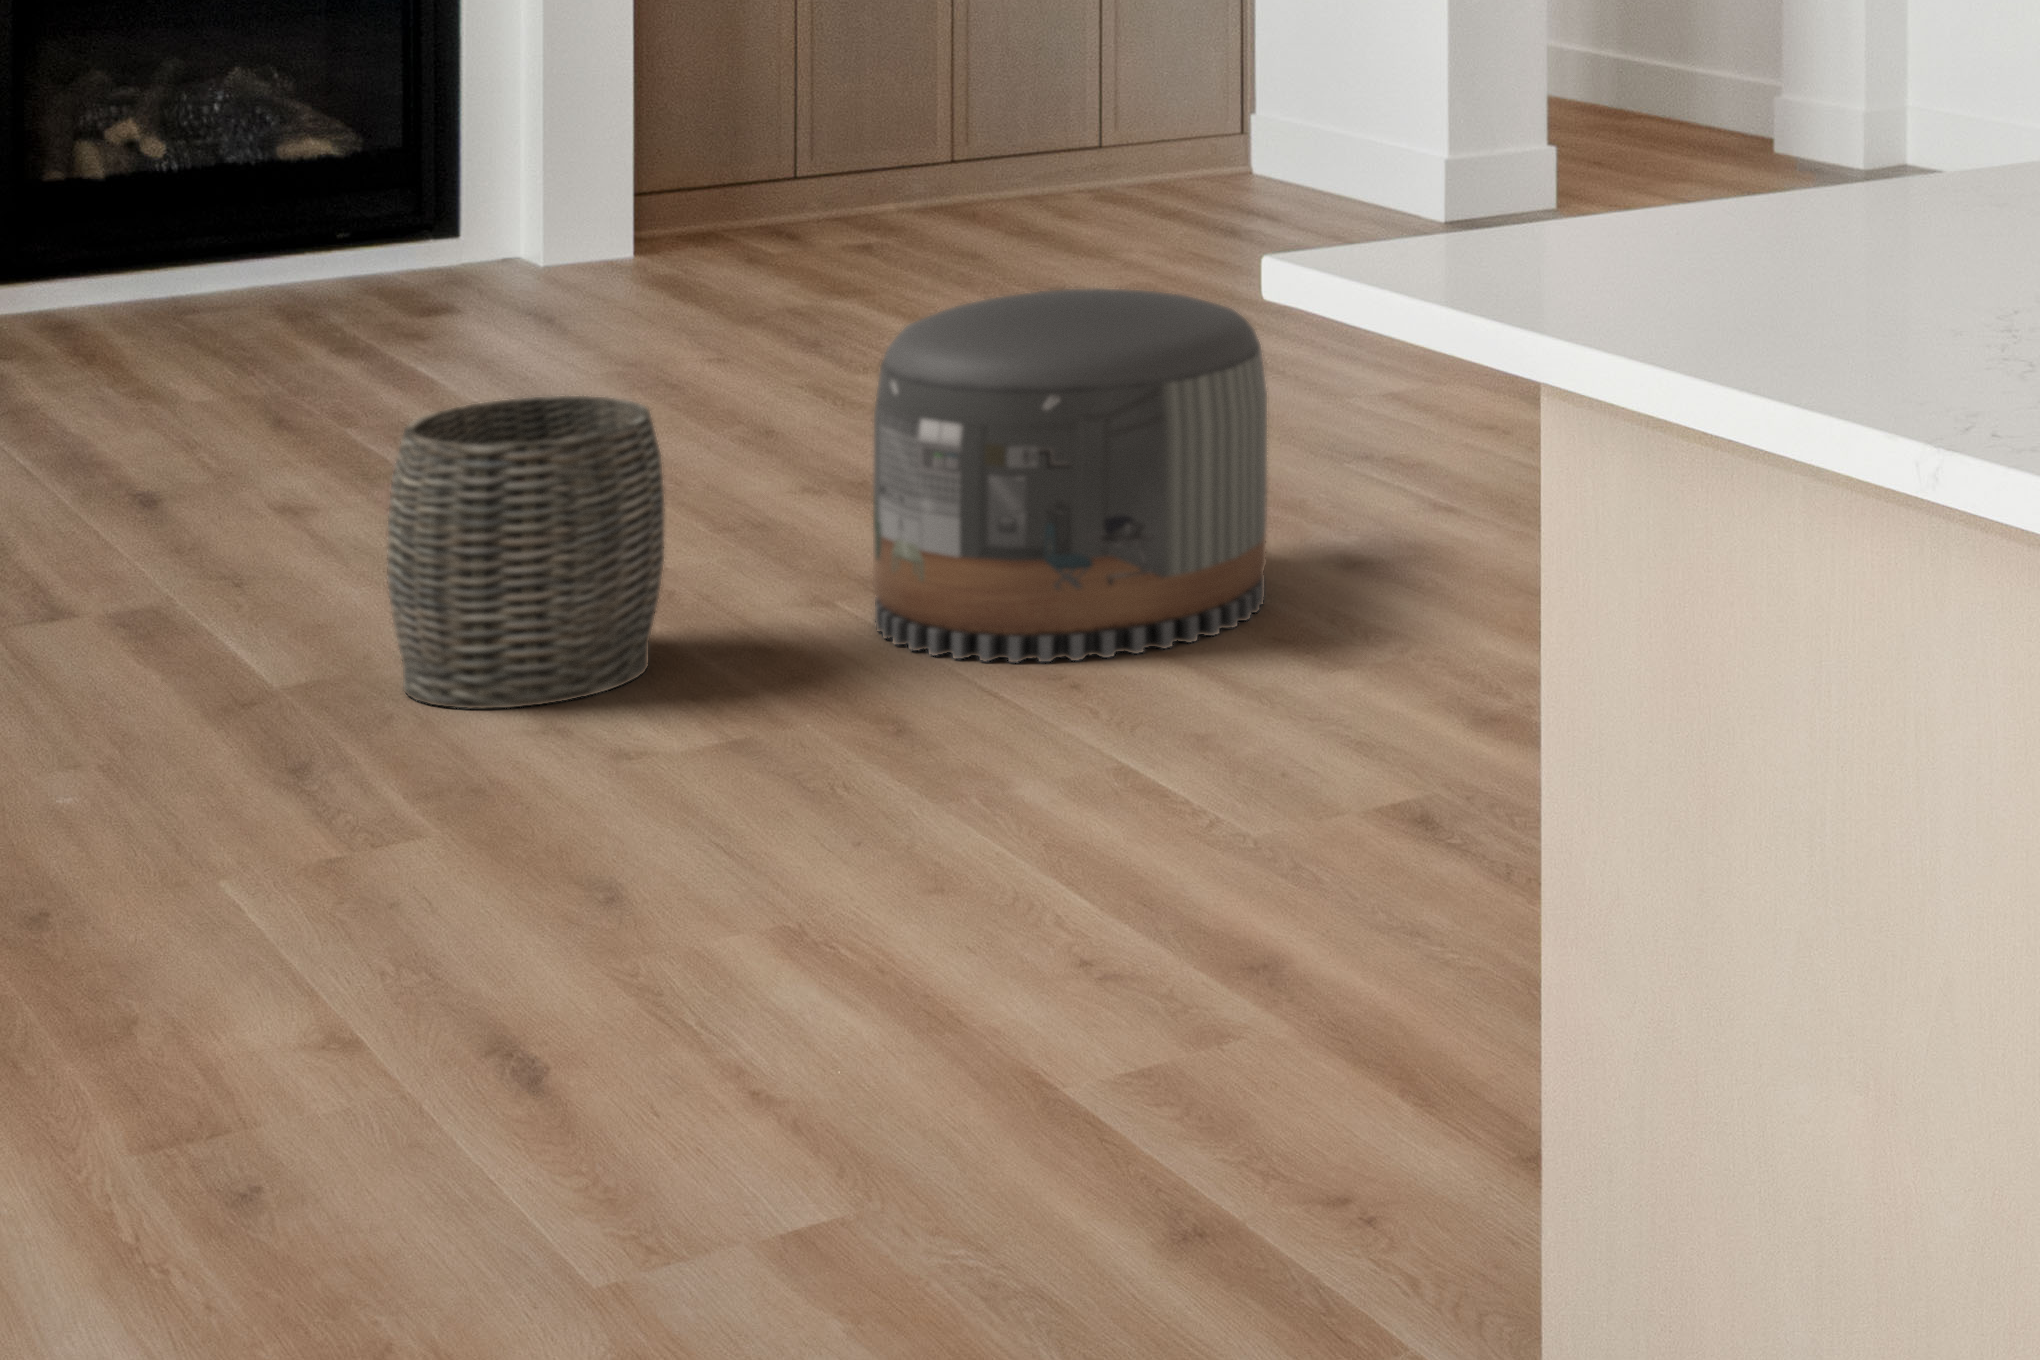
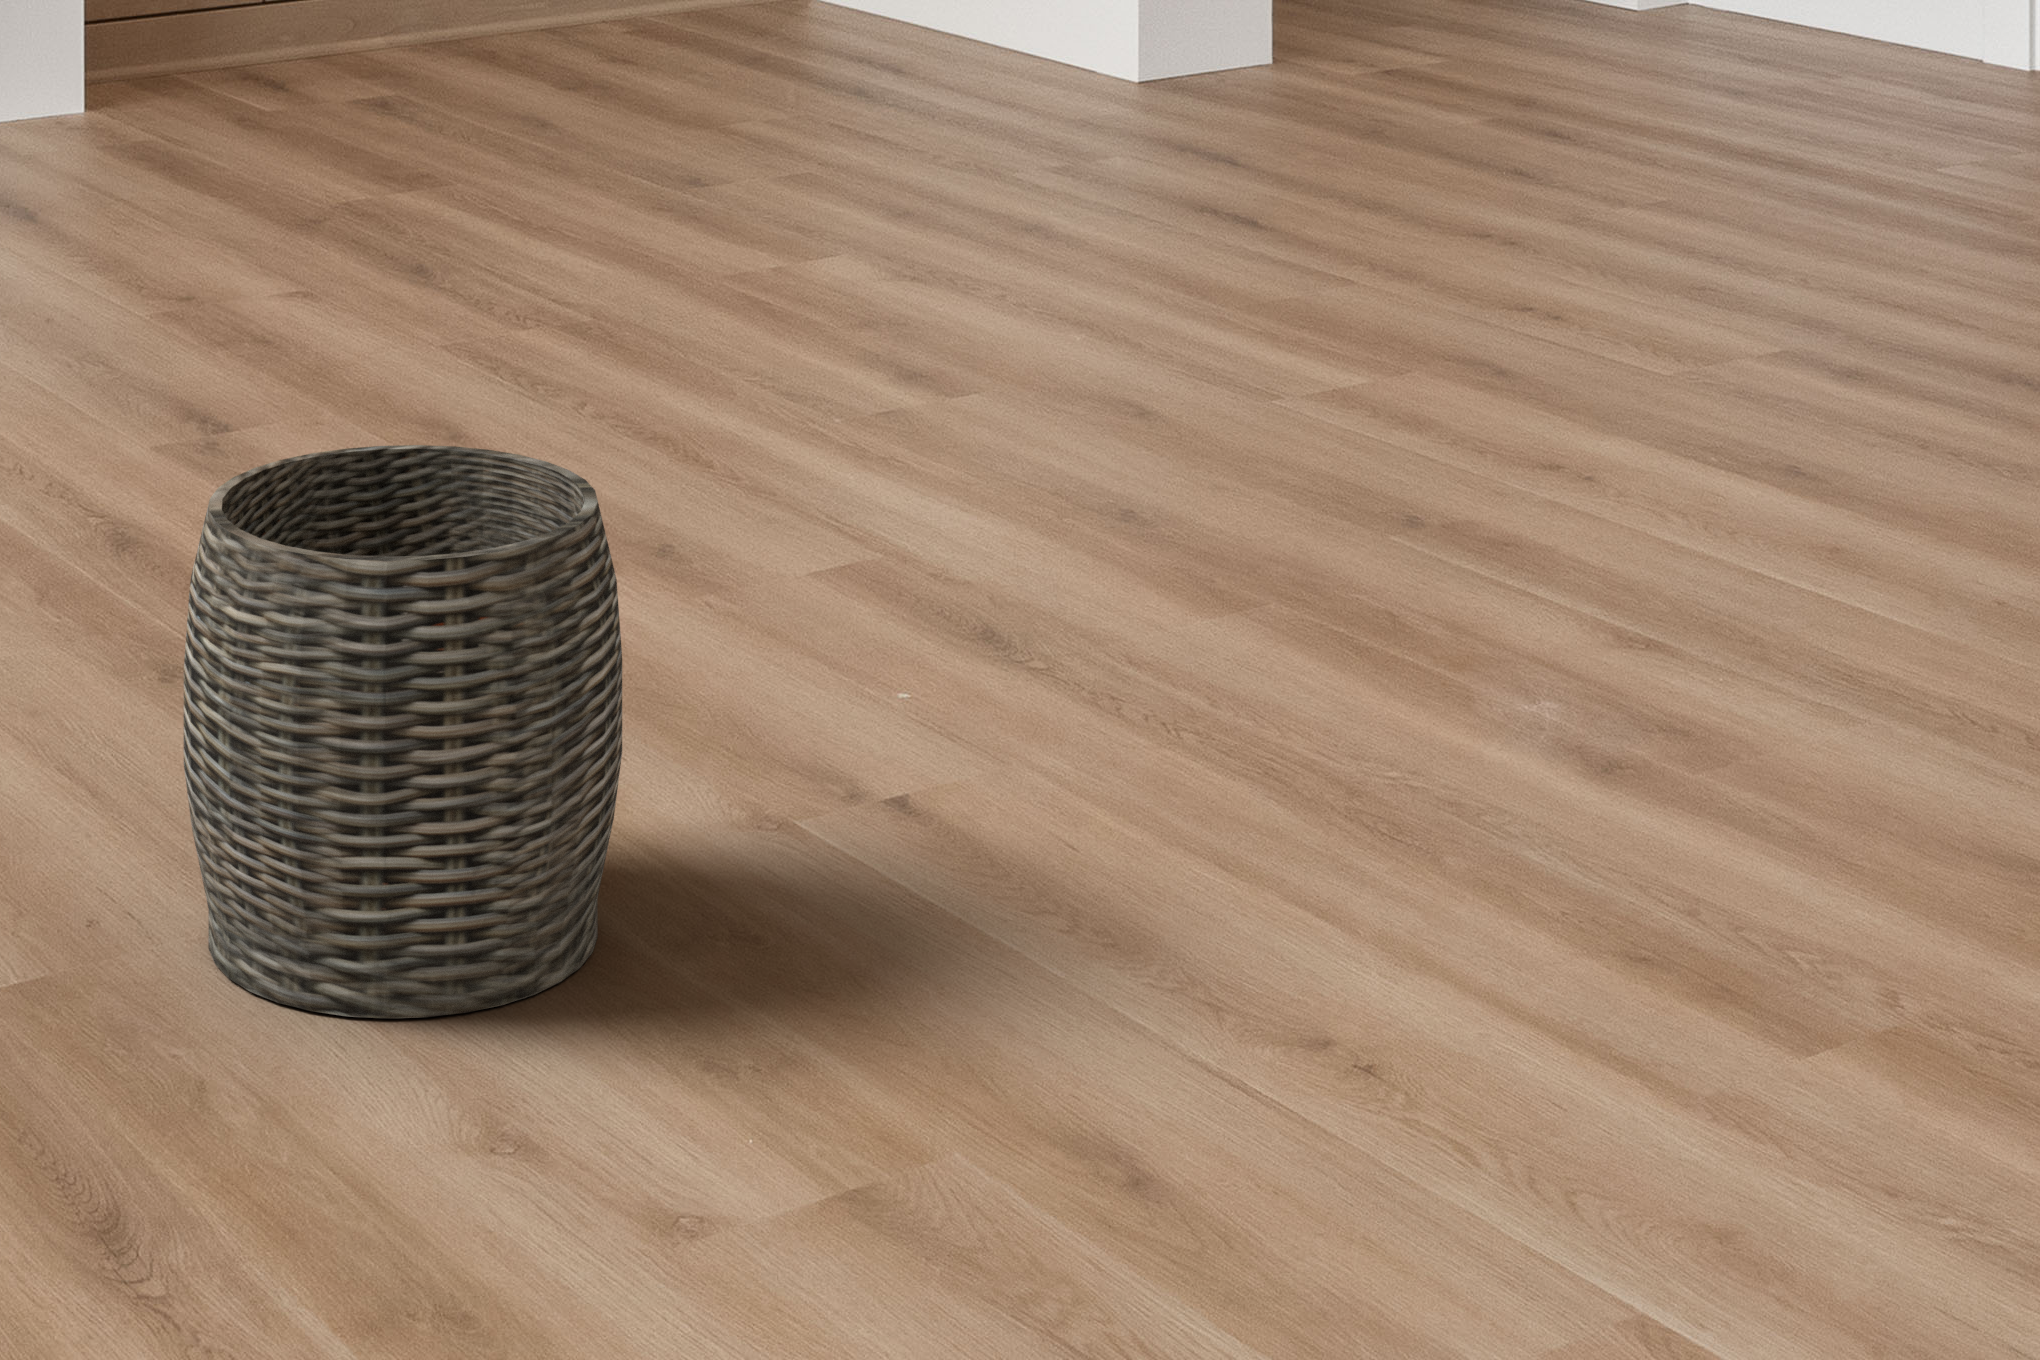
pouf: present [873,288,1267,662] -> none [898,263,1544,942]

